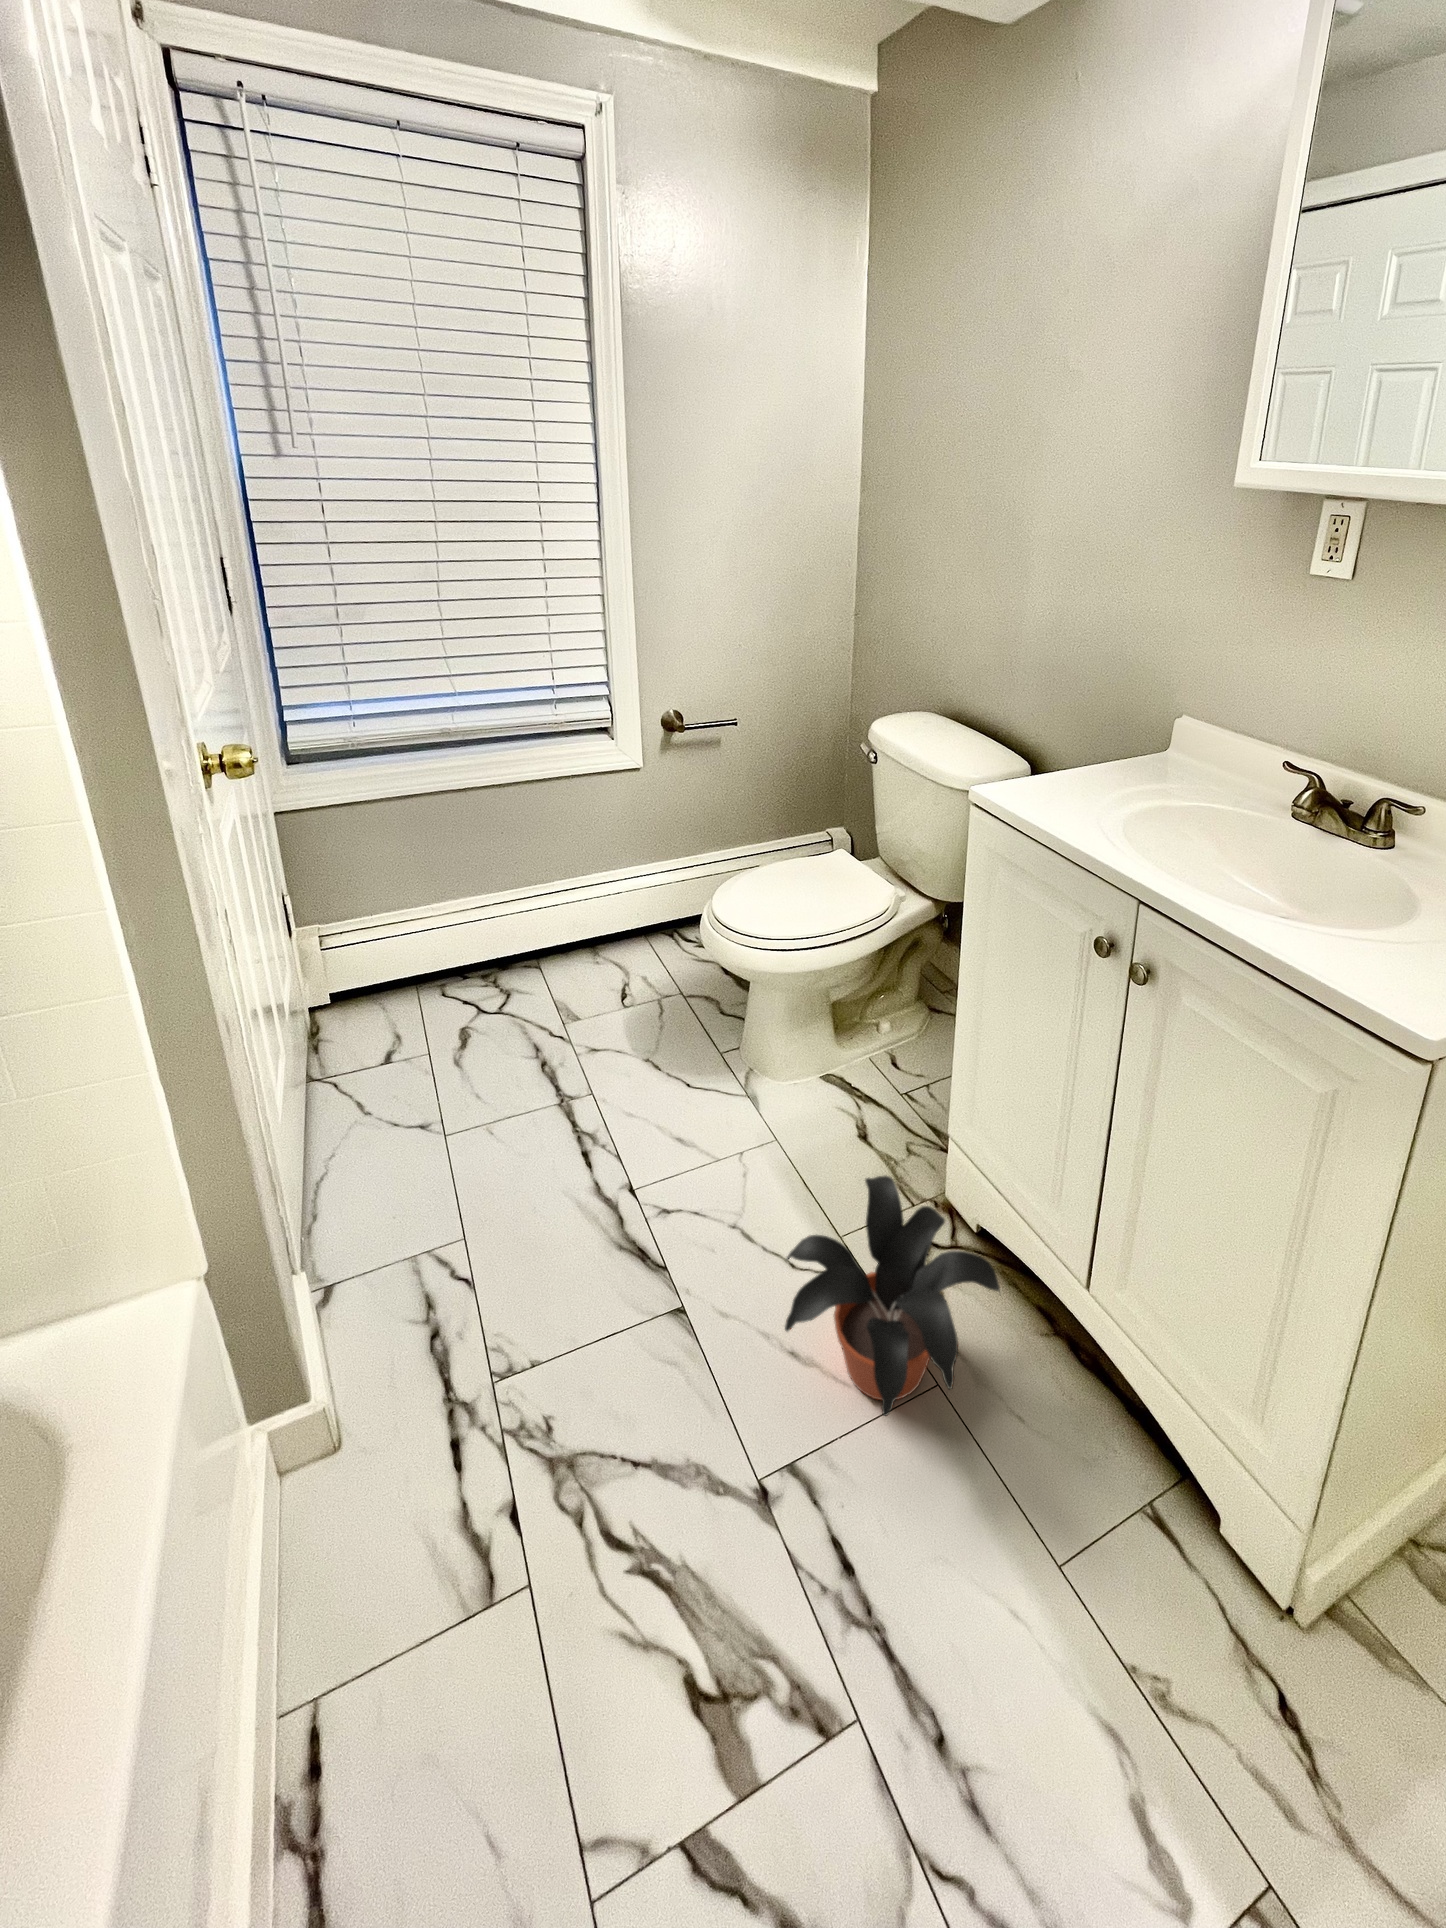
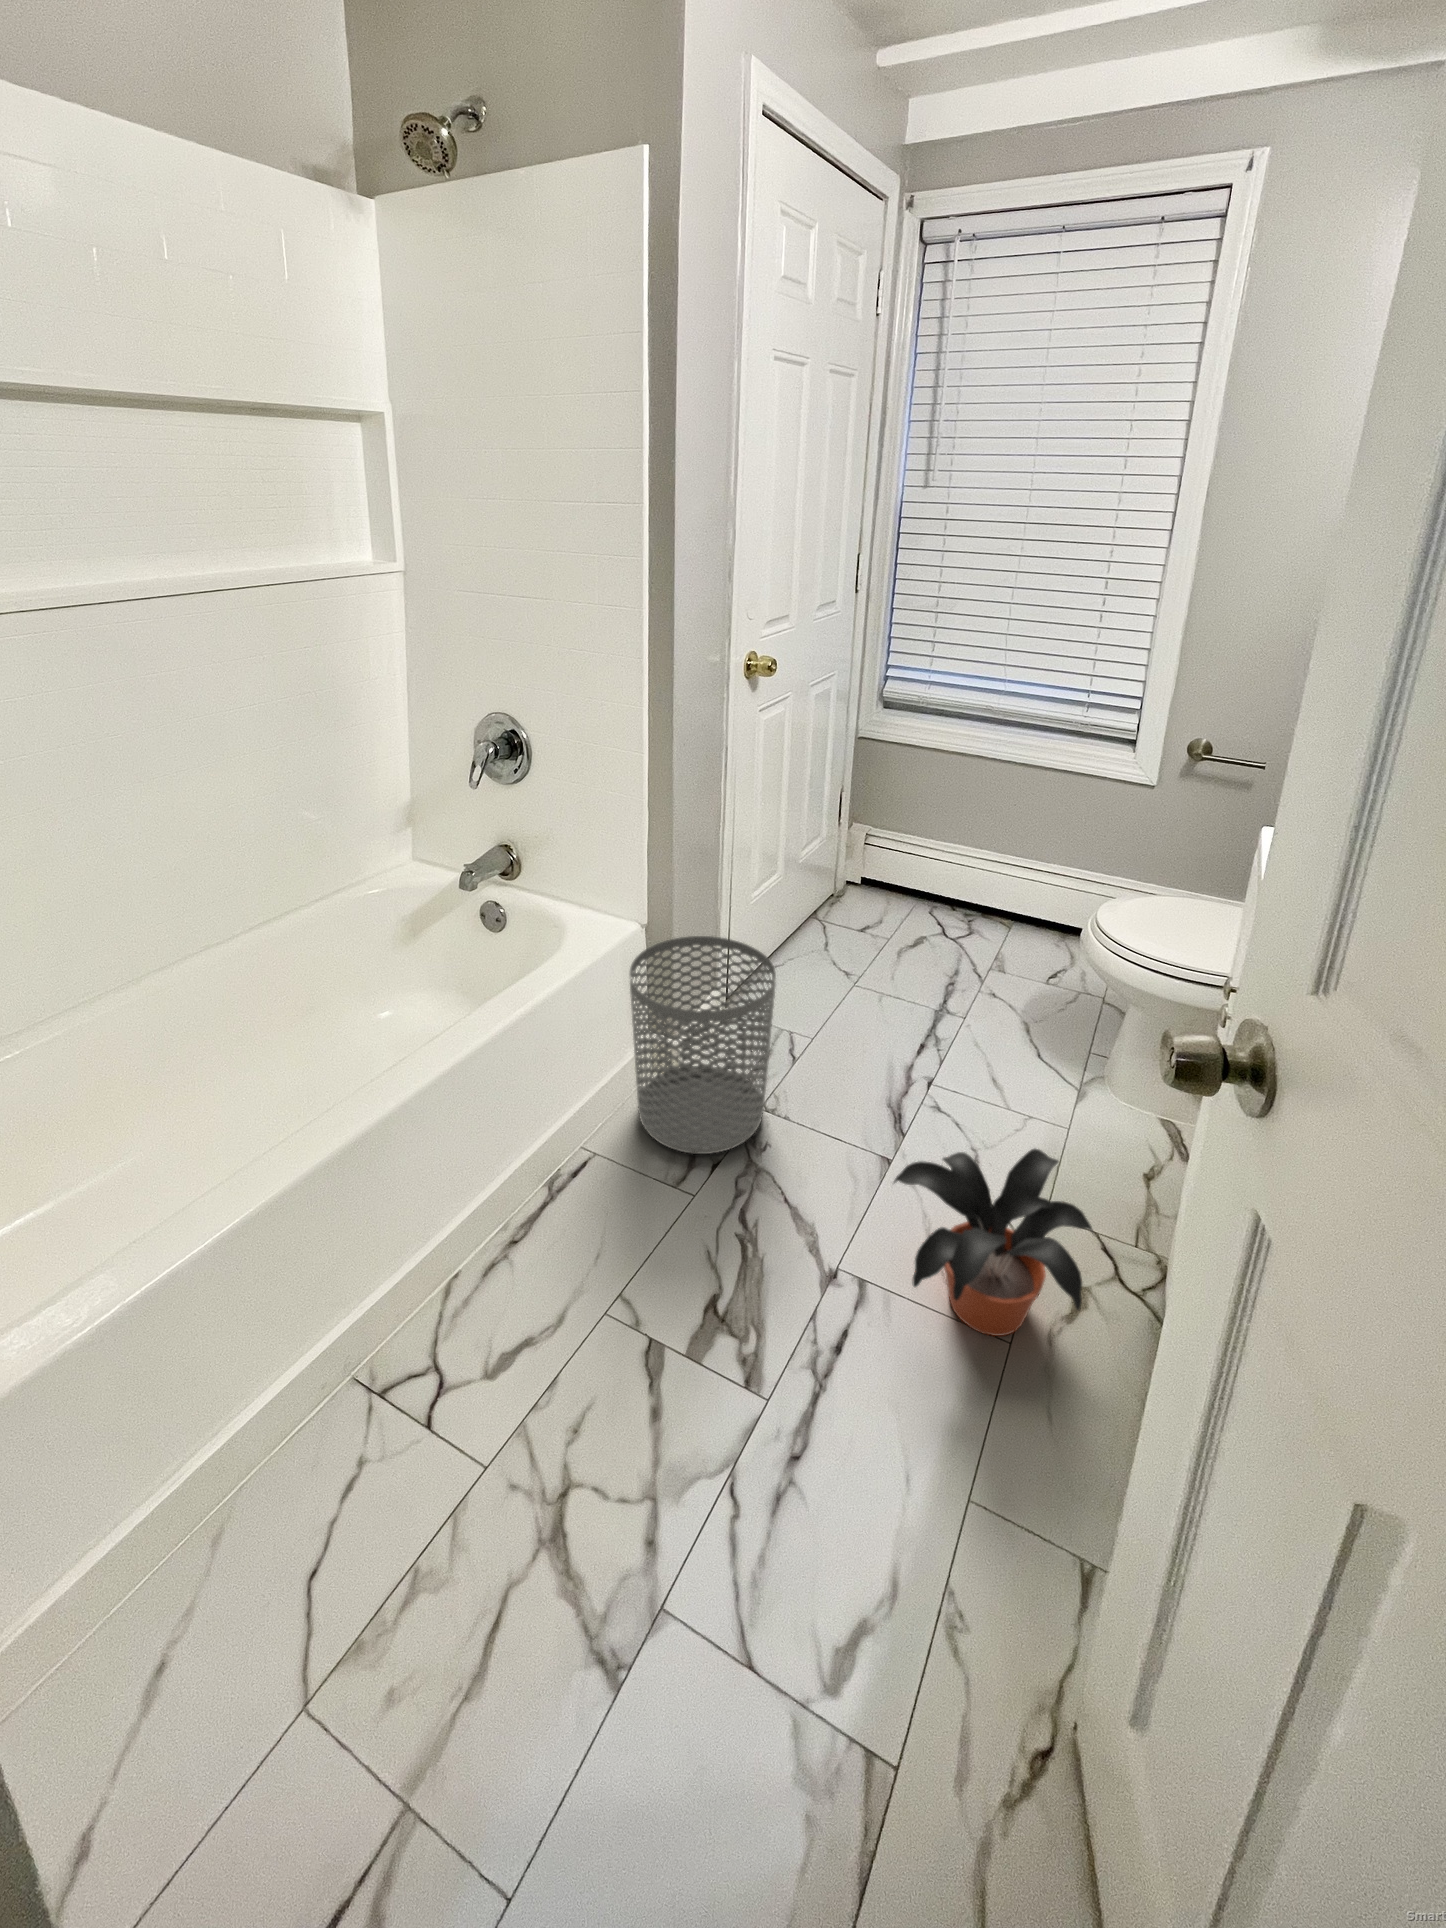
waste bin: none [233,1181,523,1583] -> present [630,936,776,1154]

